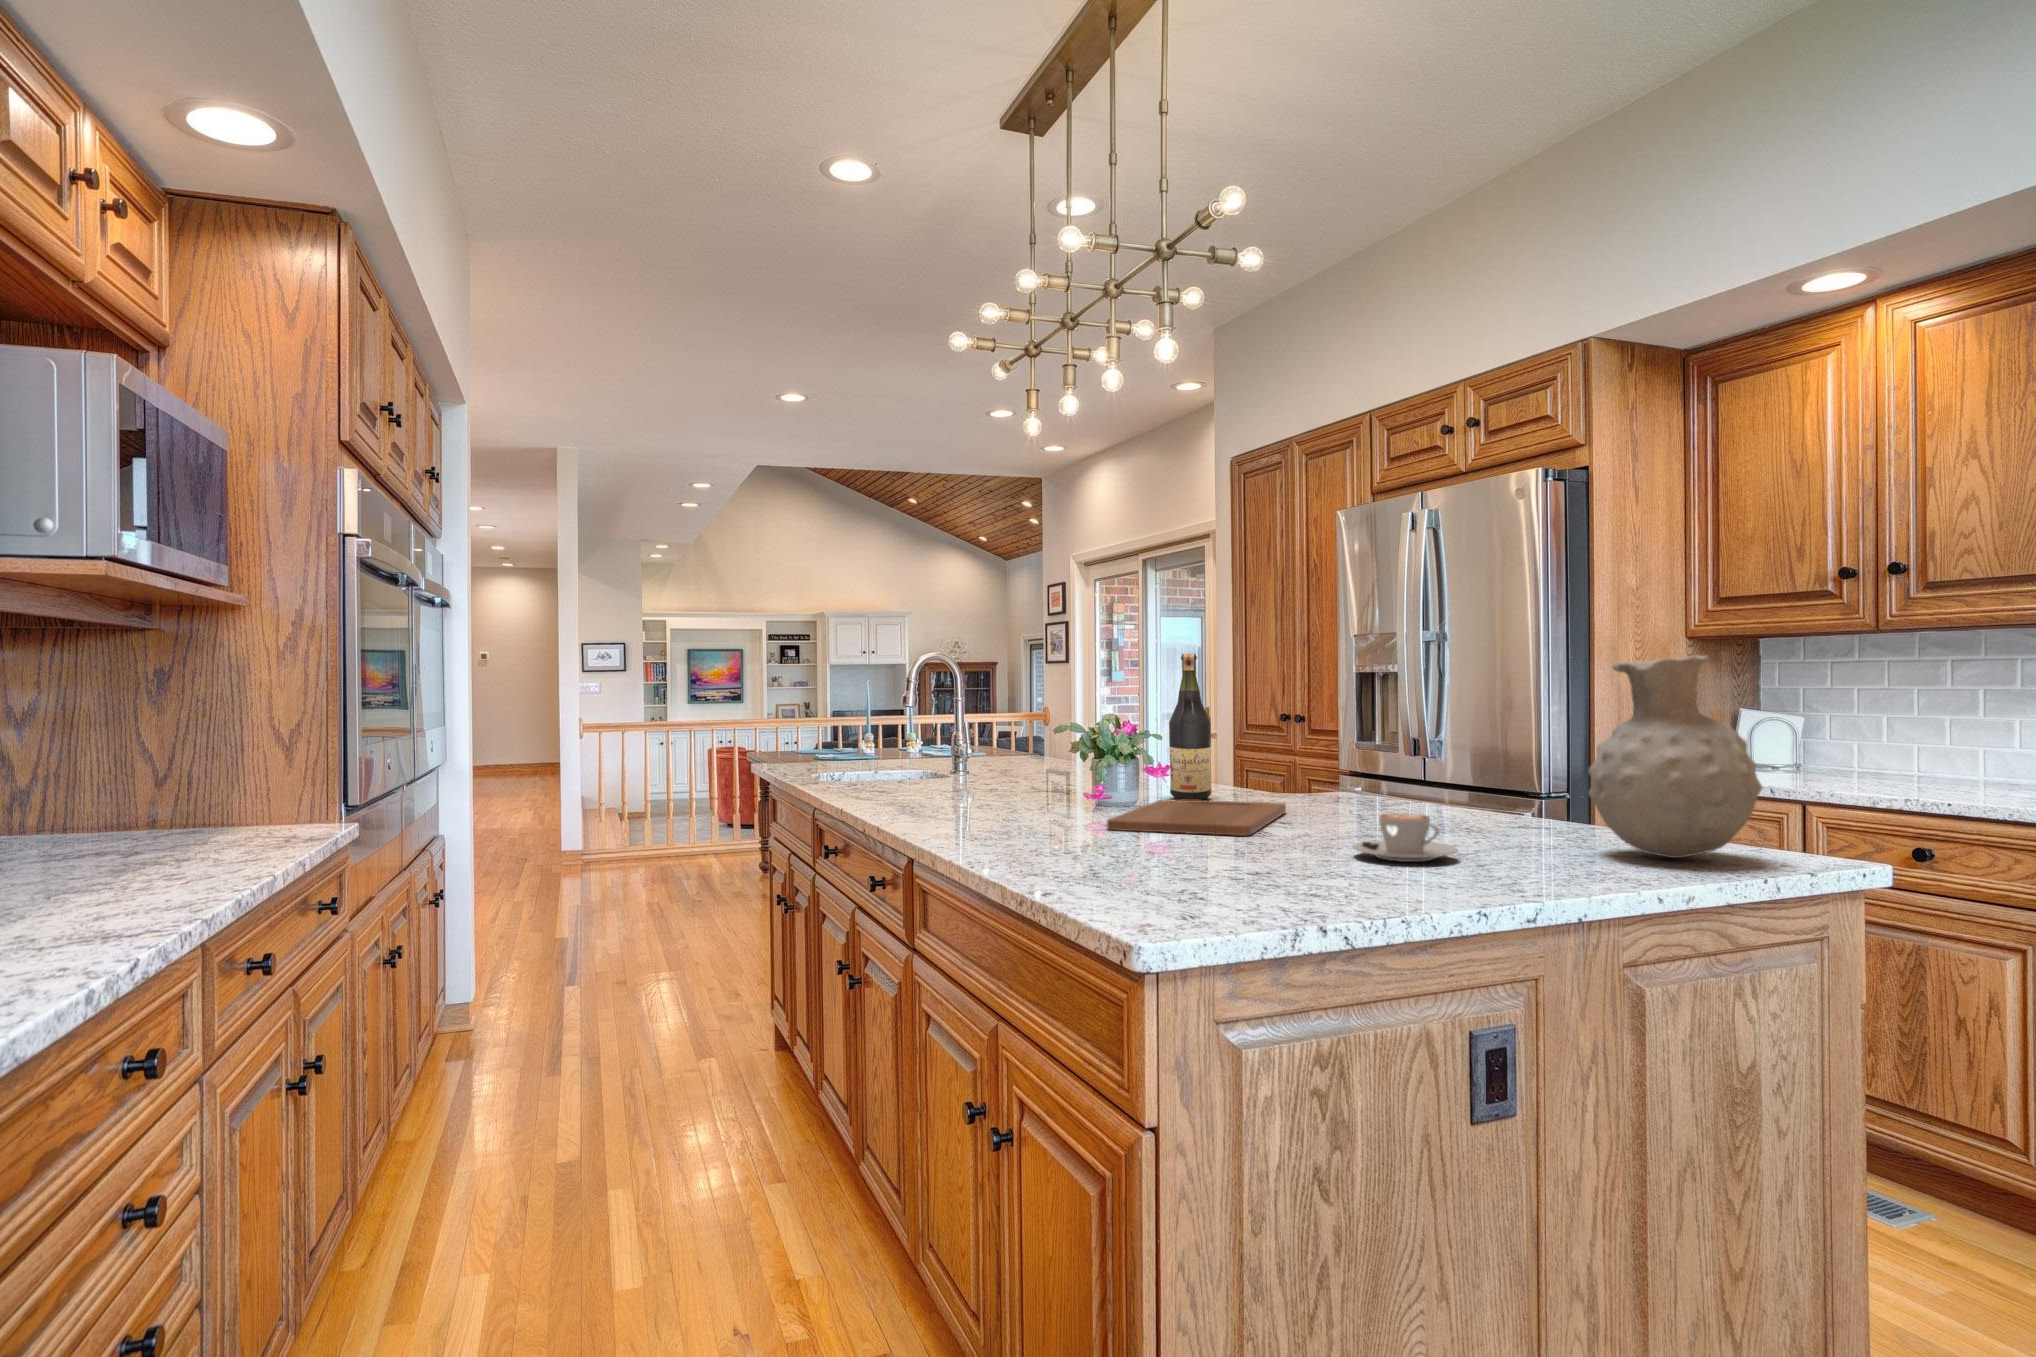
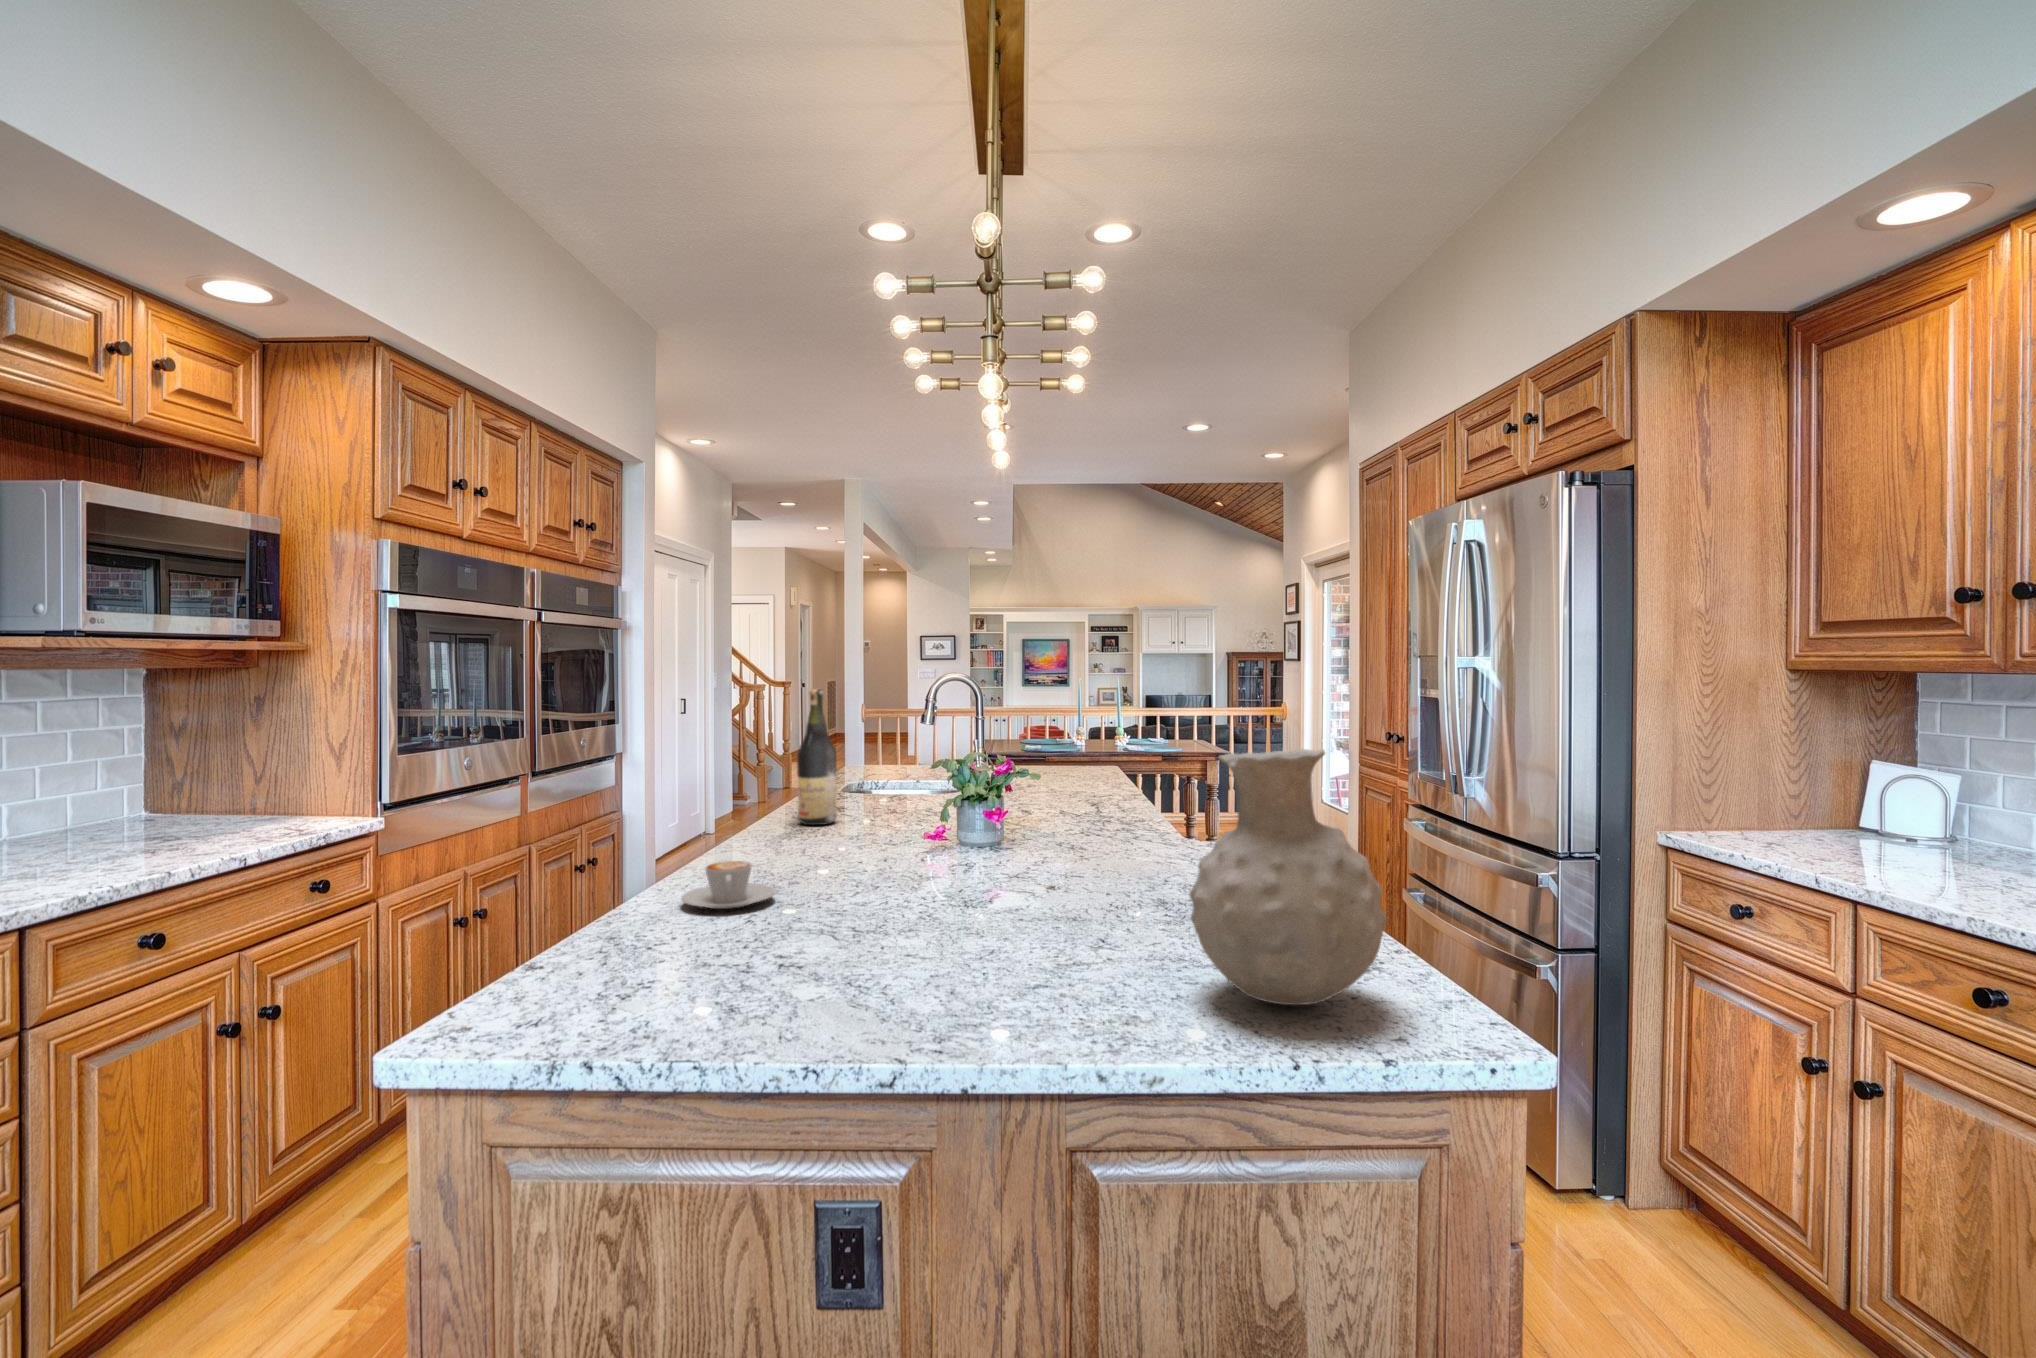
wine bottle: present [1169,654,1212,800] -> present [797,689,837,825]
cutting board: present [1107,799,1286,836] -> none [860,841,1093,901]
coffee cup: present [1353,813,1458,862] -> present [681,861,775,909]

